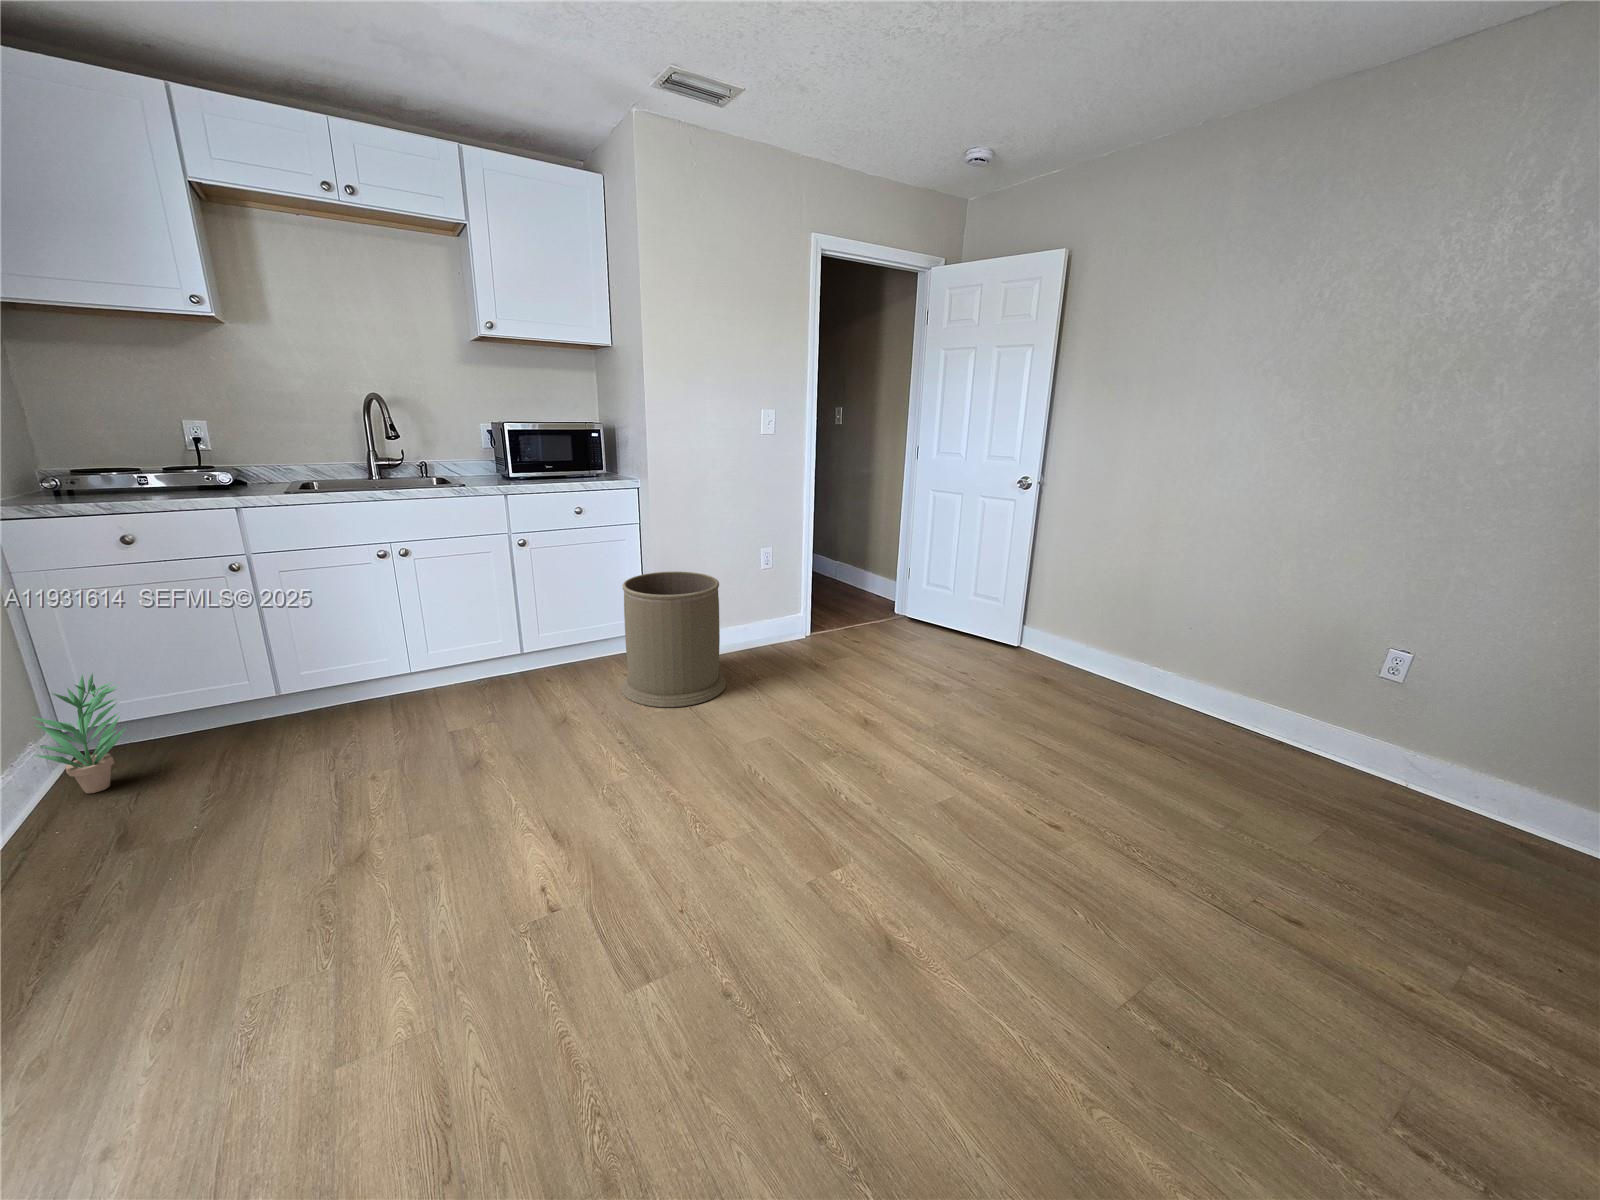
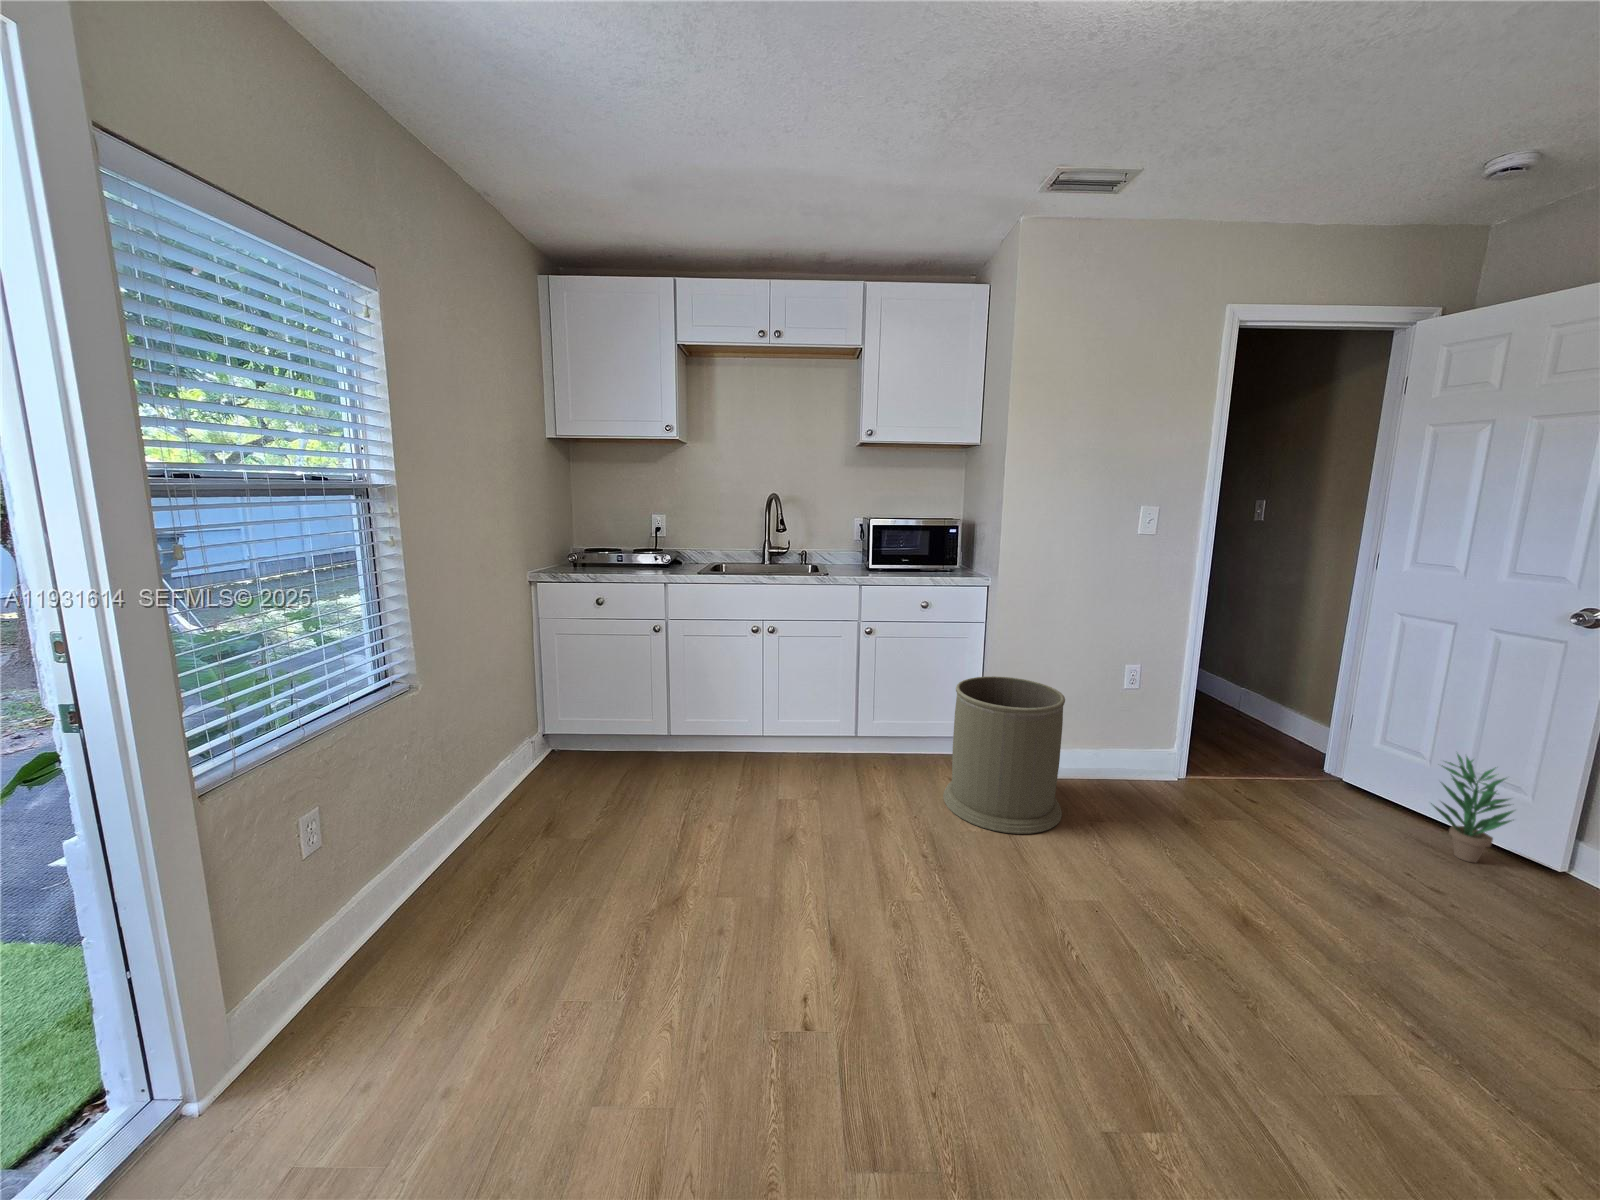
potted plant: present [32,673,127,793] -> present [1433,754,1513,863]

